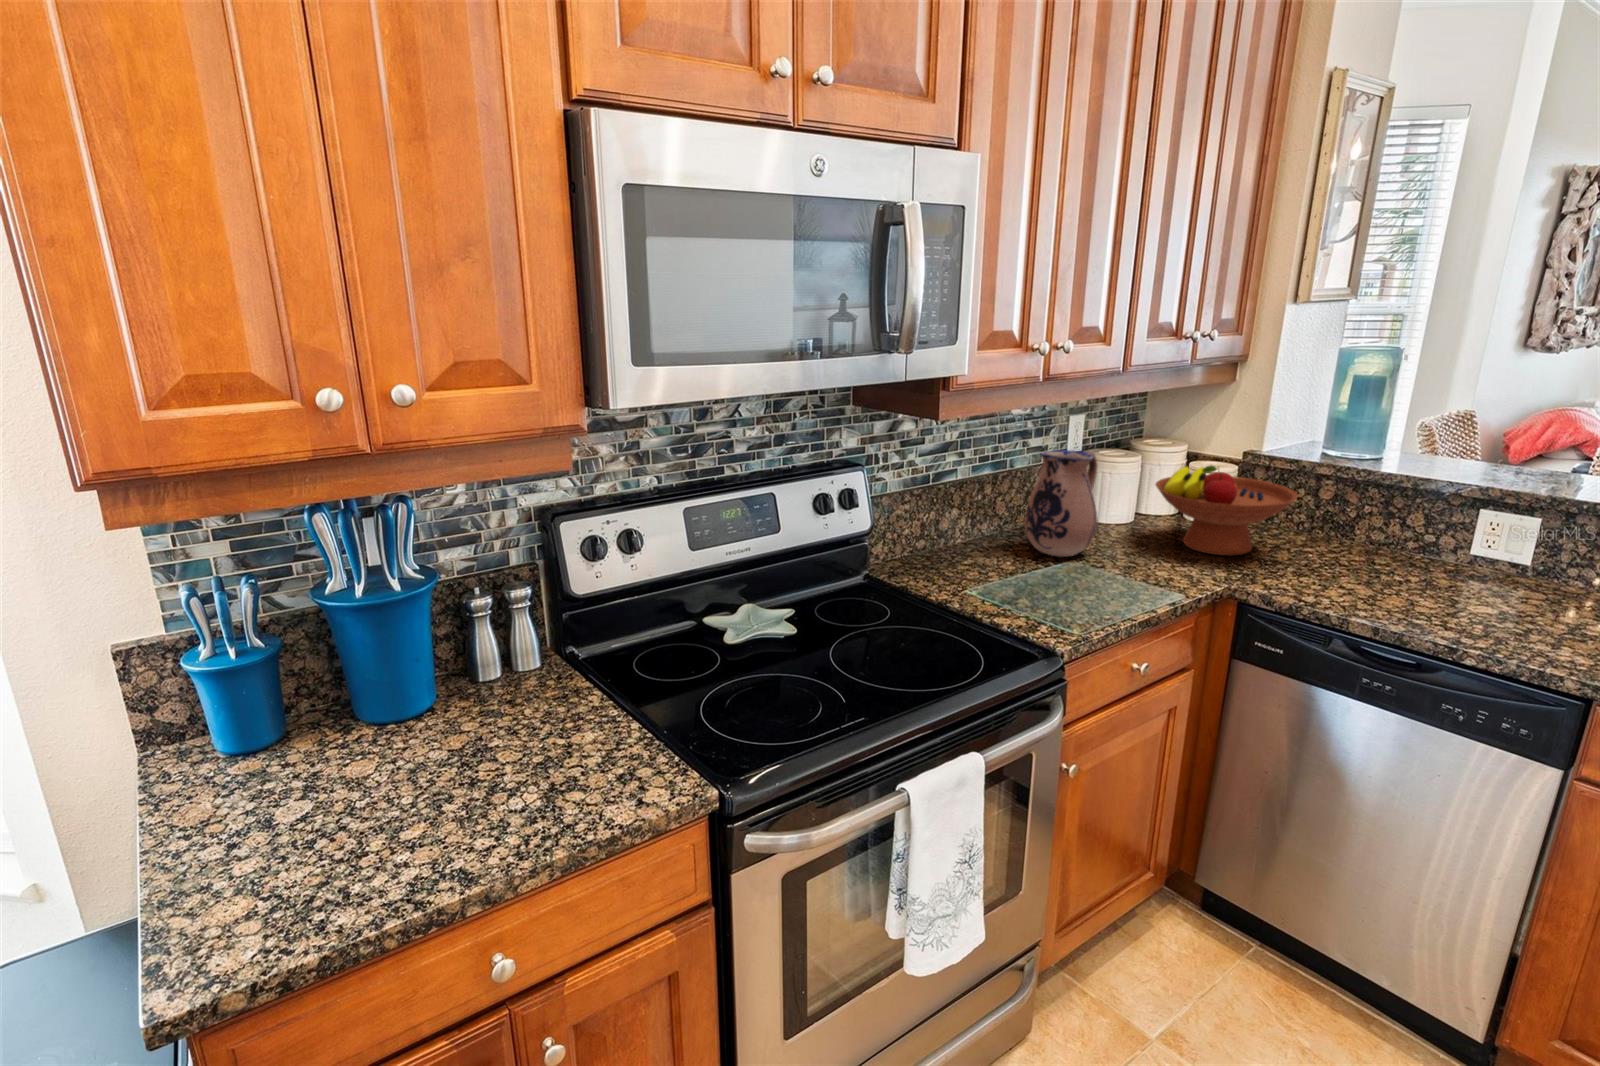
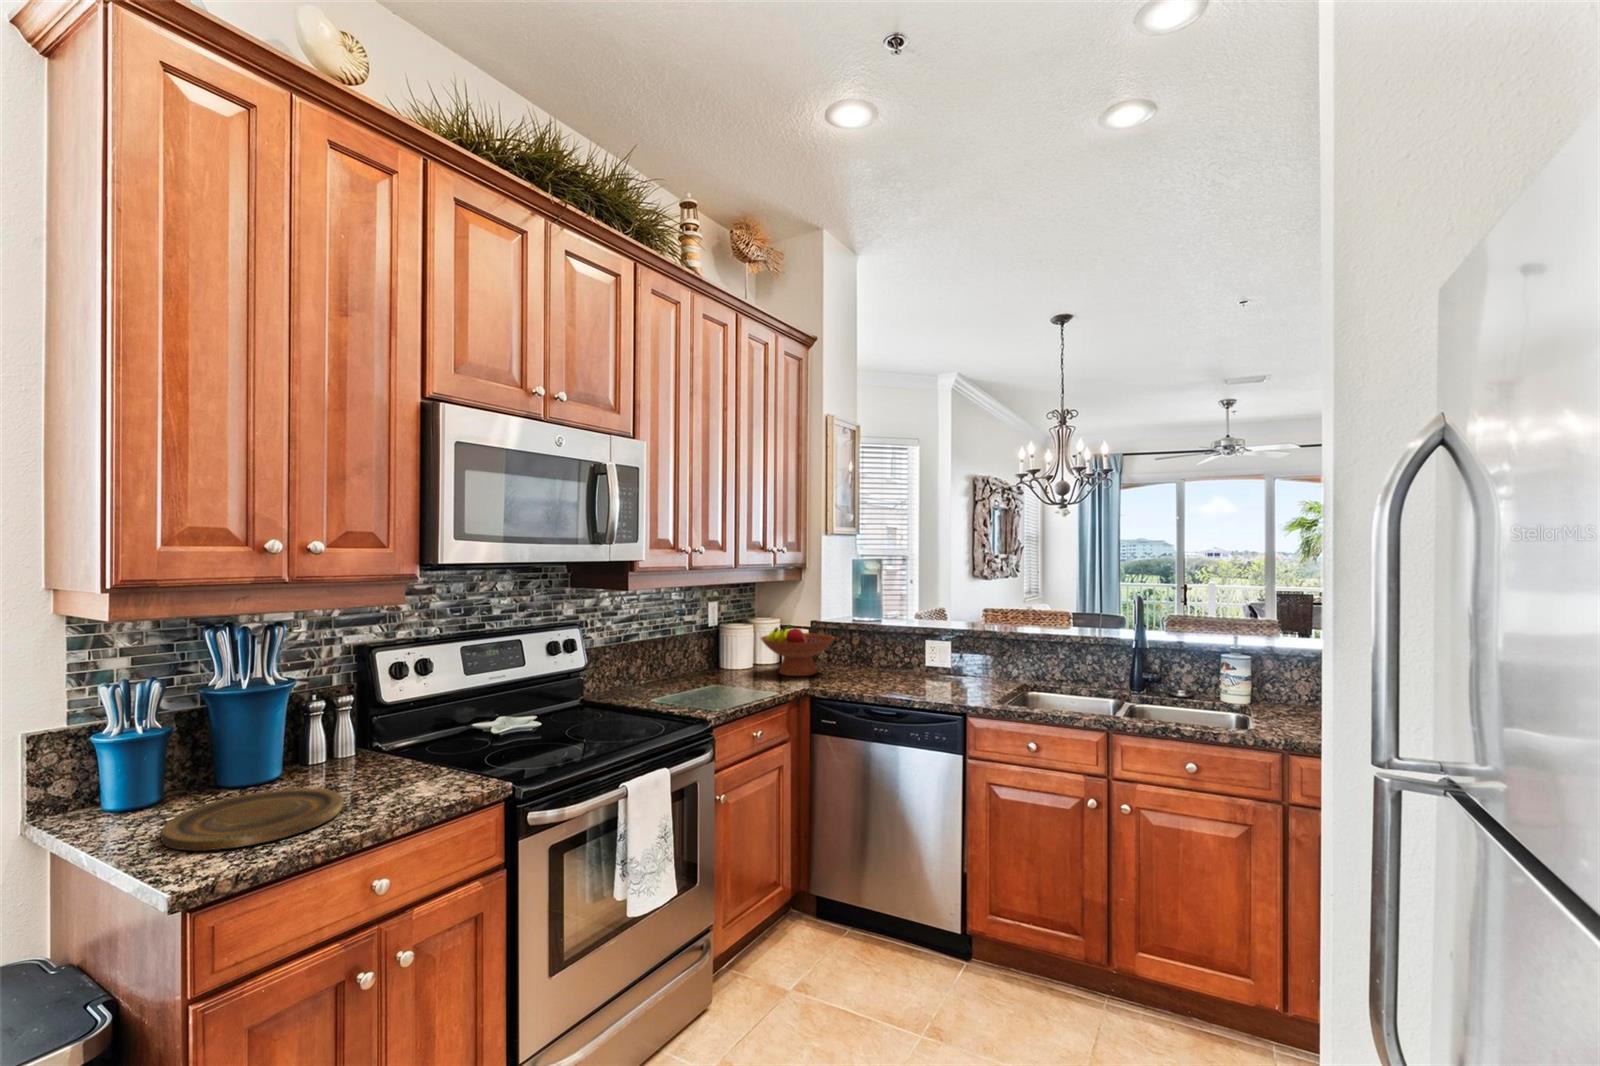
ceramic pitcher: present [1024,450,1098,557] -> none [684,618,728,684]
plate: none [219,754,471,901] -> present [161,788,344,851]

